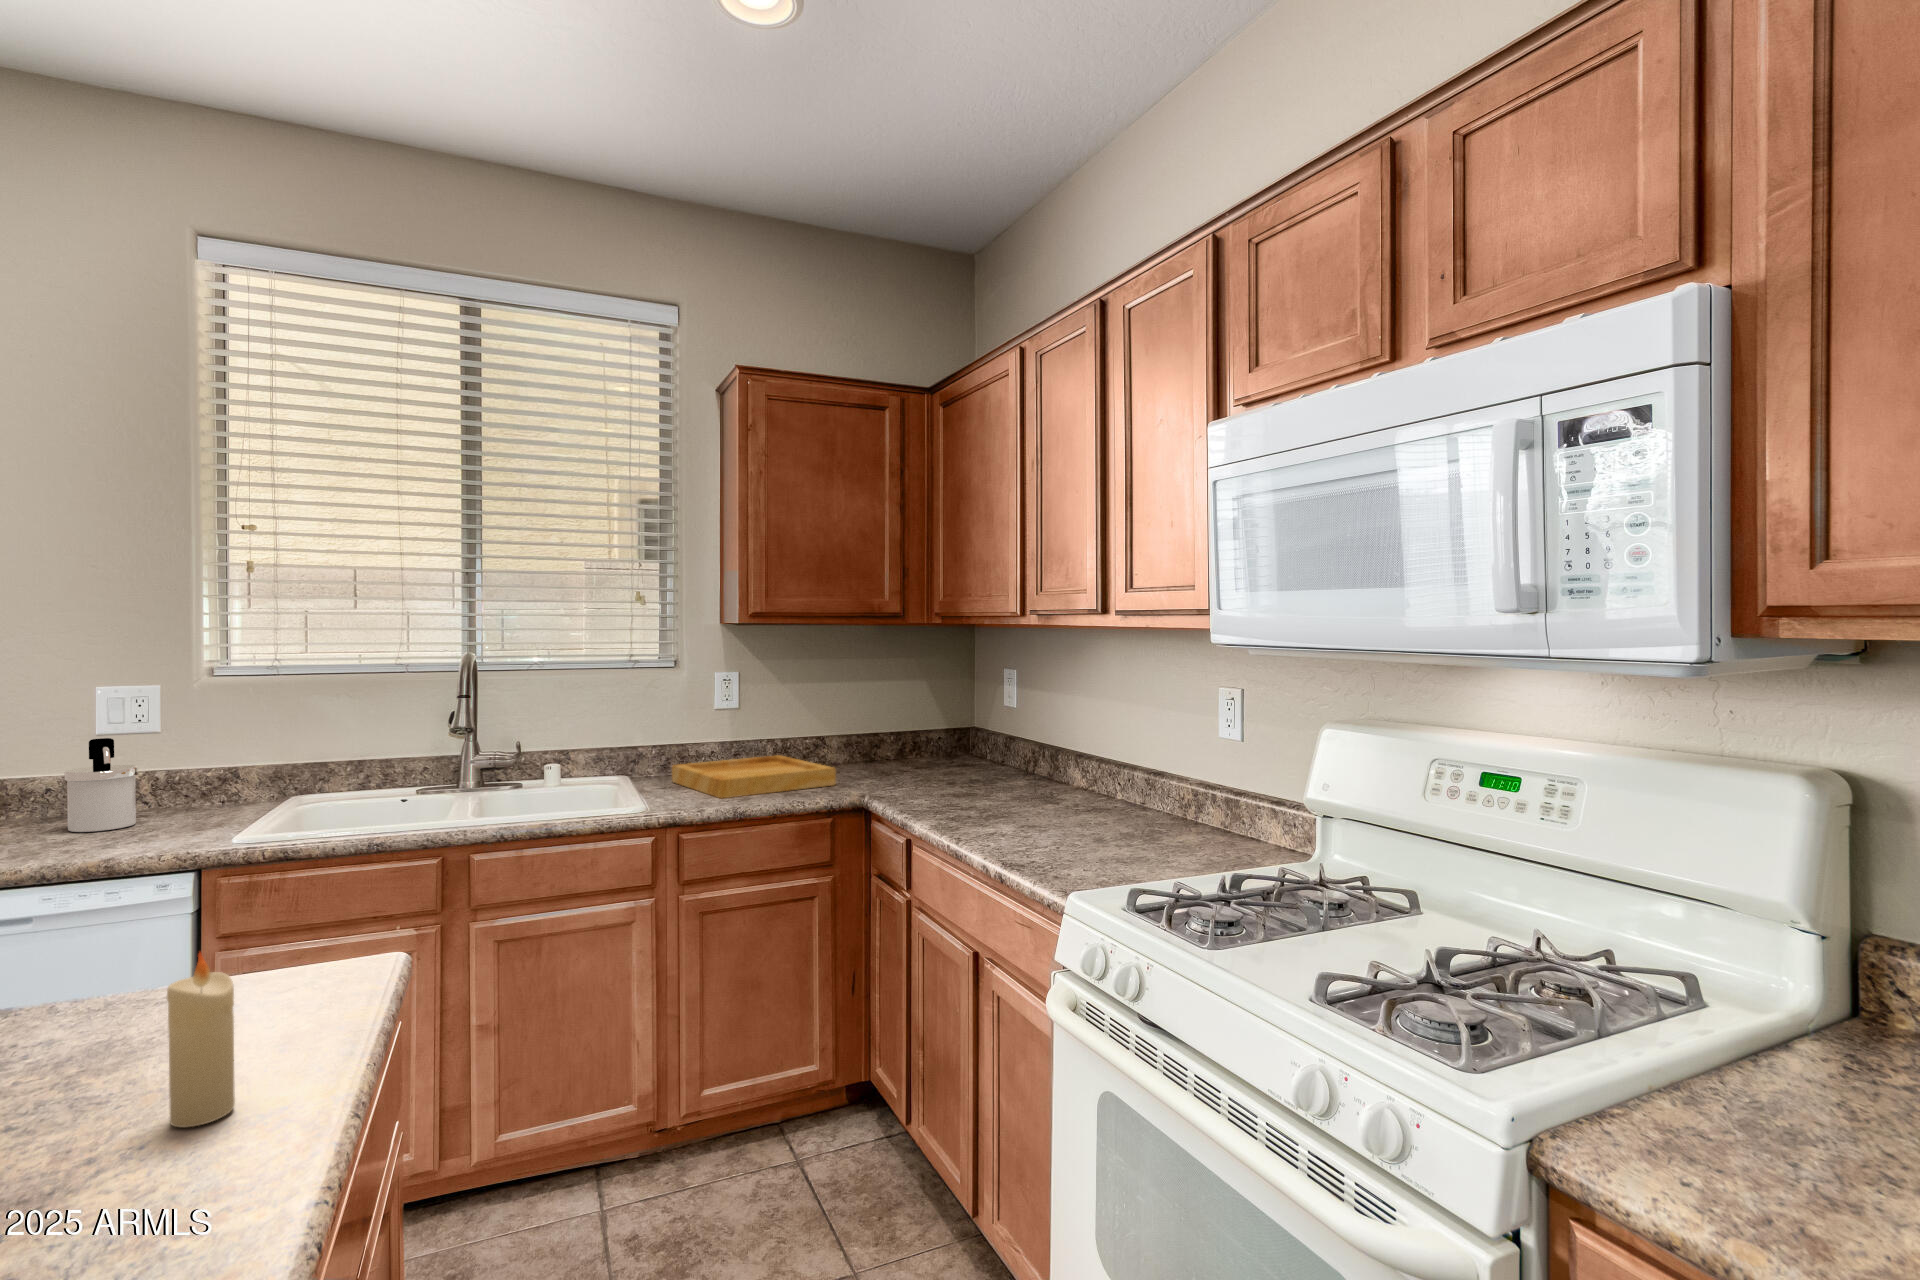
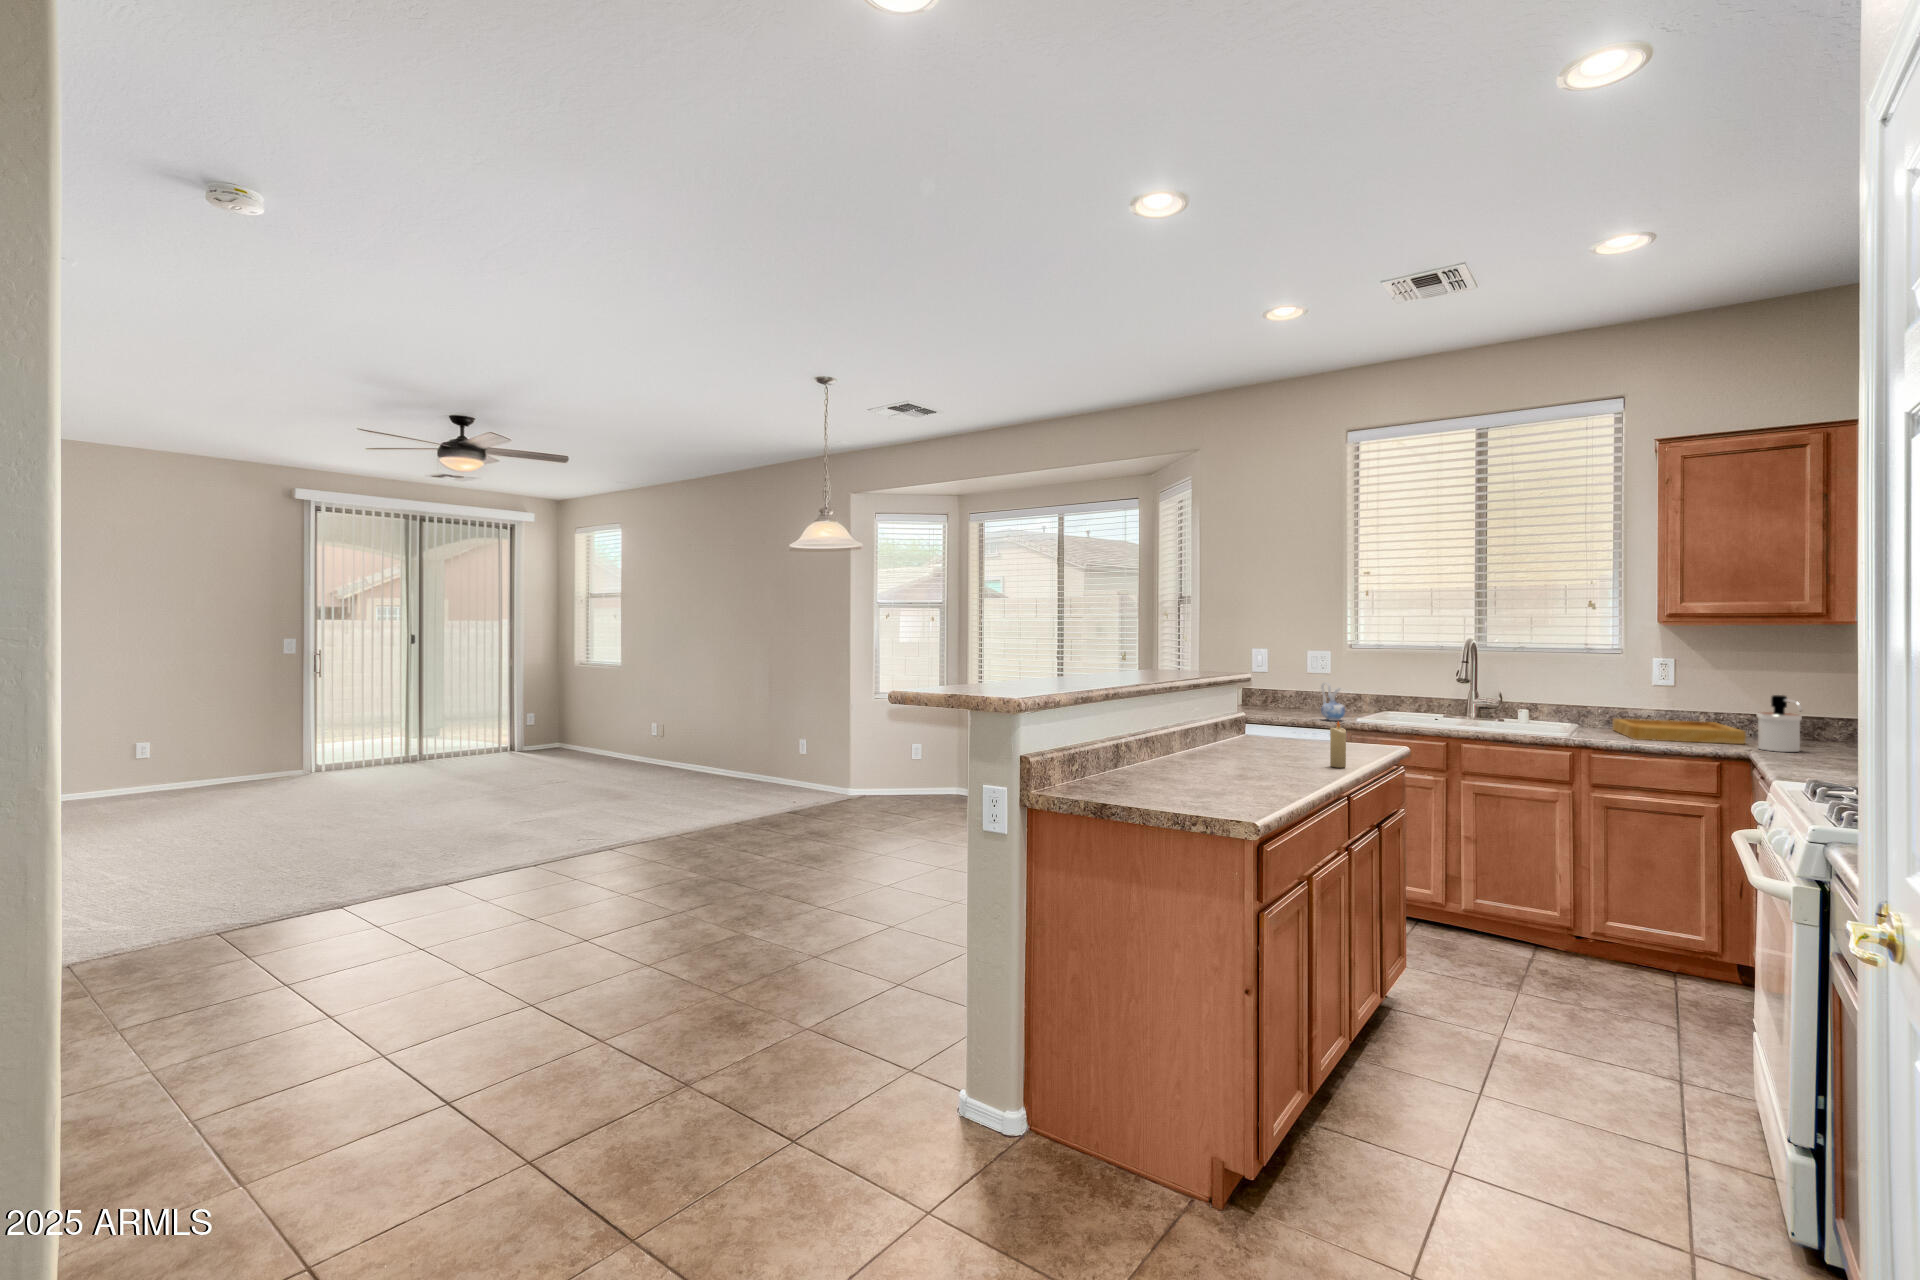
soap dispenser: present [64,738,138,832] -> present [1757,695,1802,752]
ceramic pitcher: none [144,756,209,842] -> present [1321,682,1345,721]

